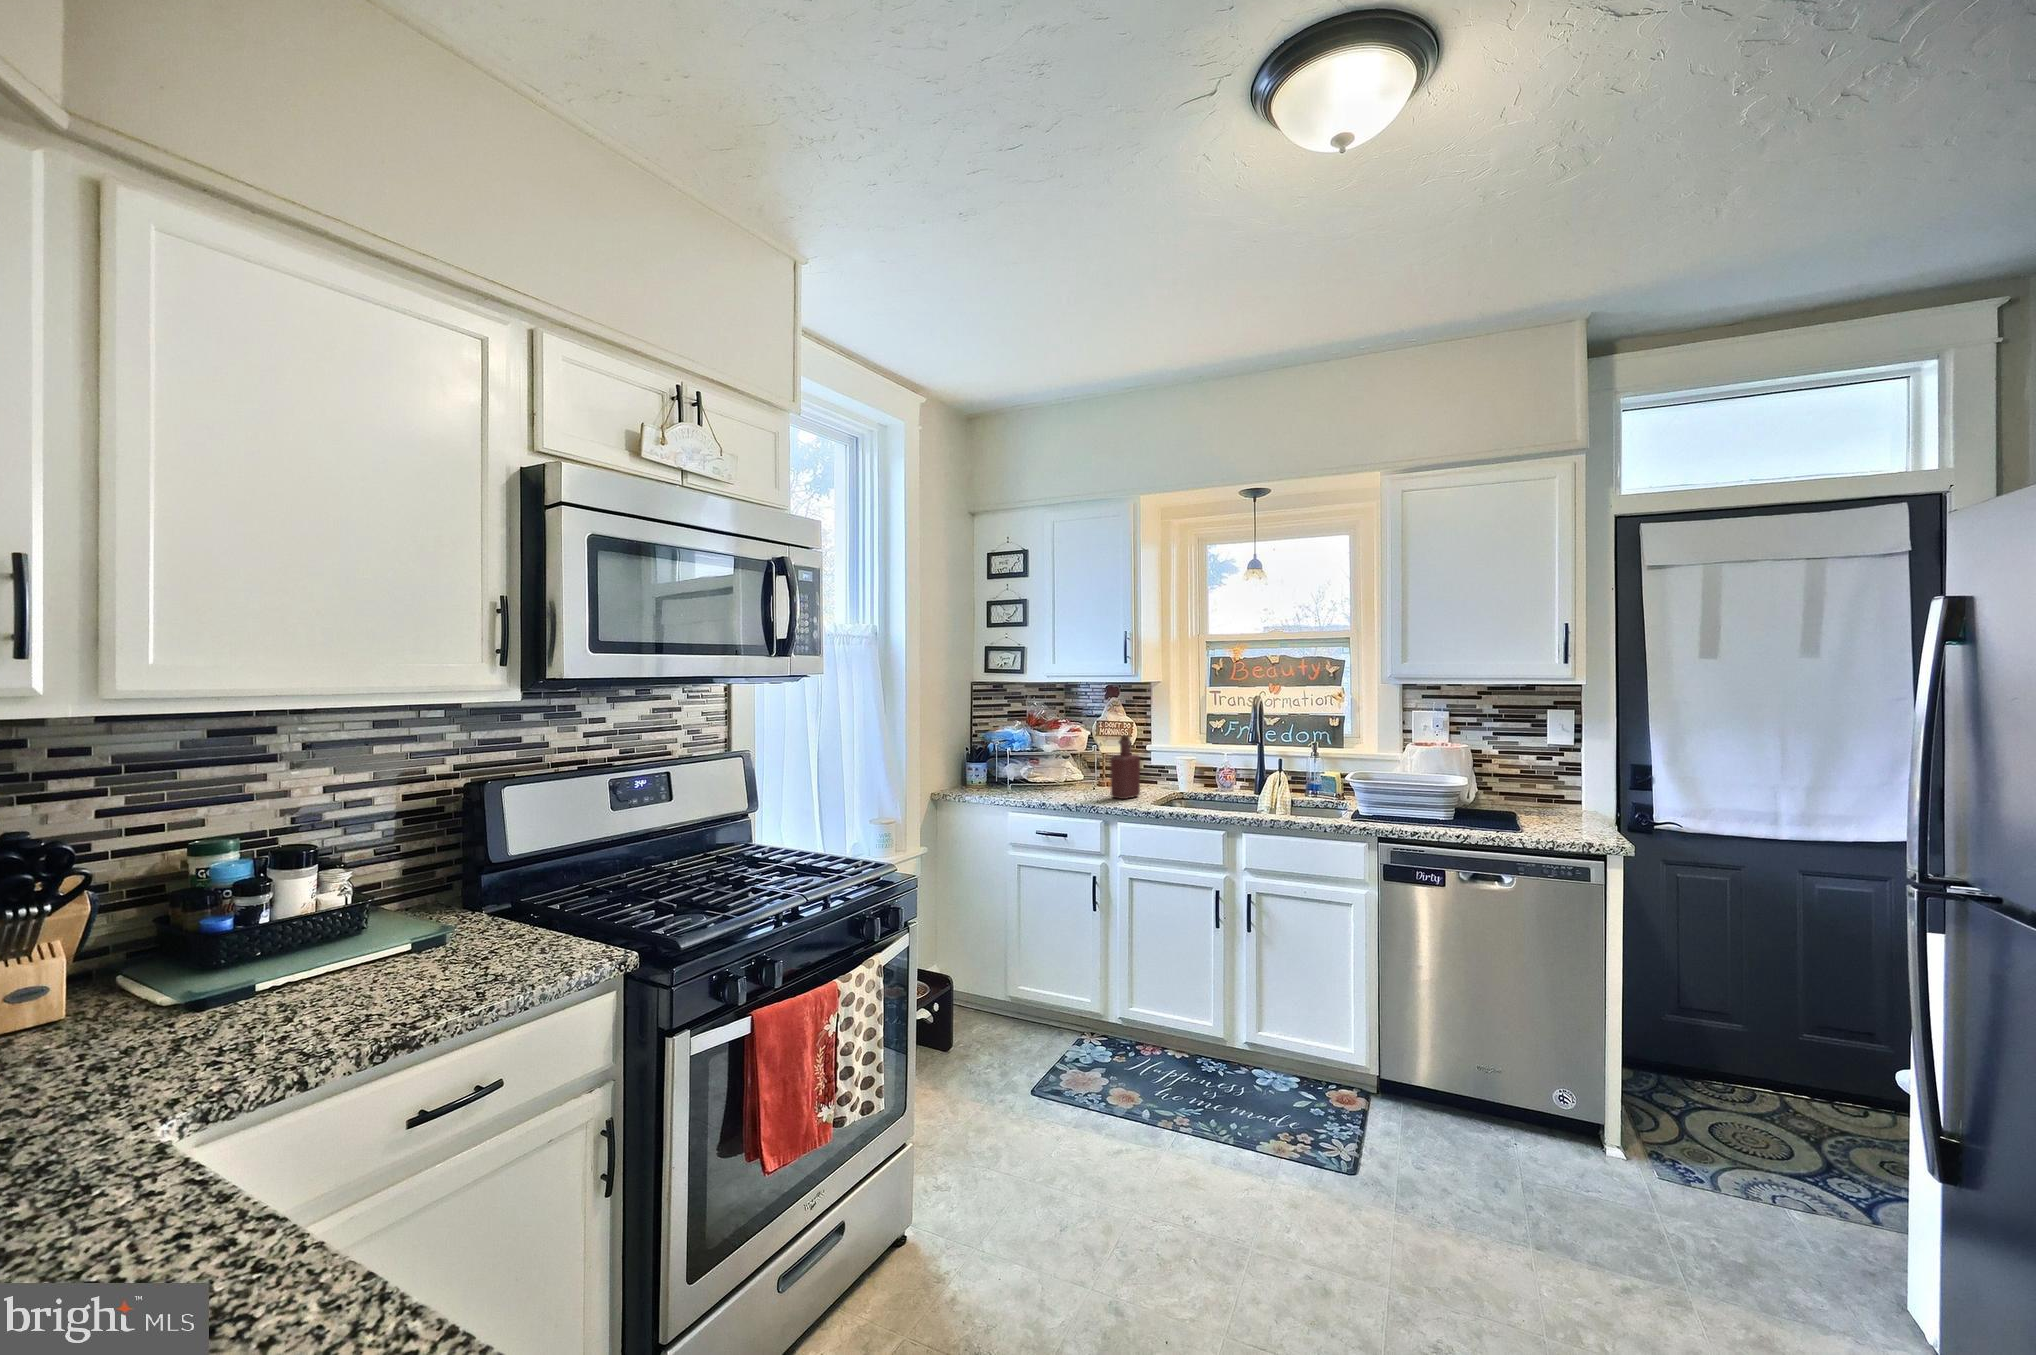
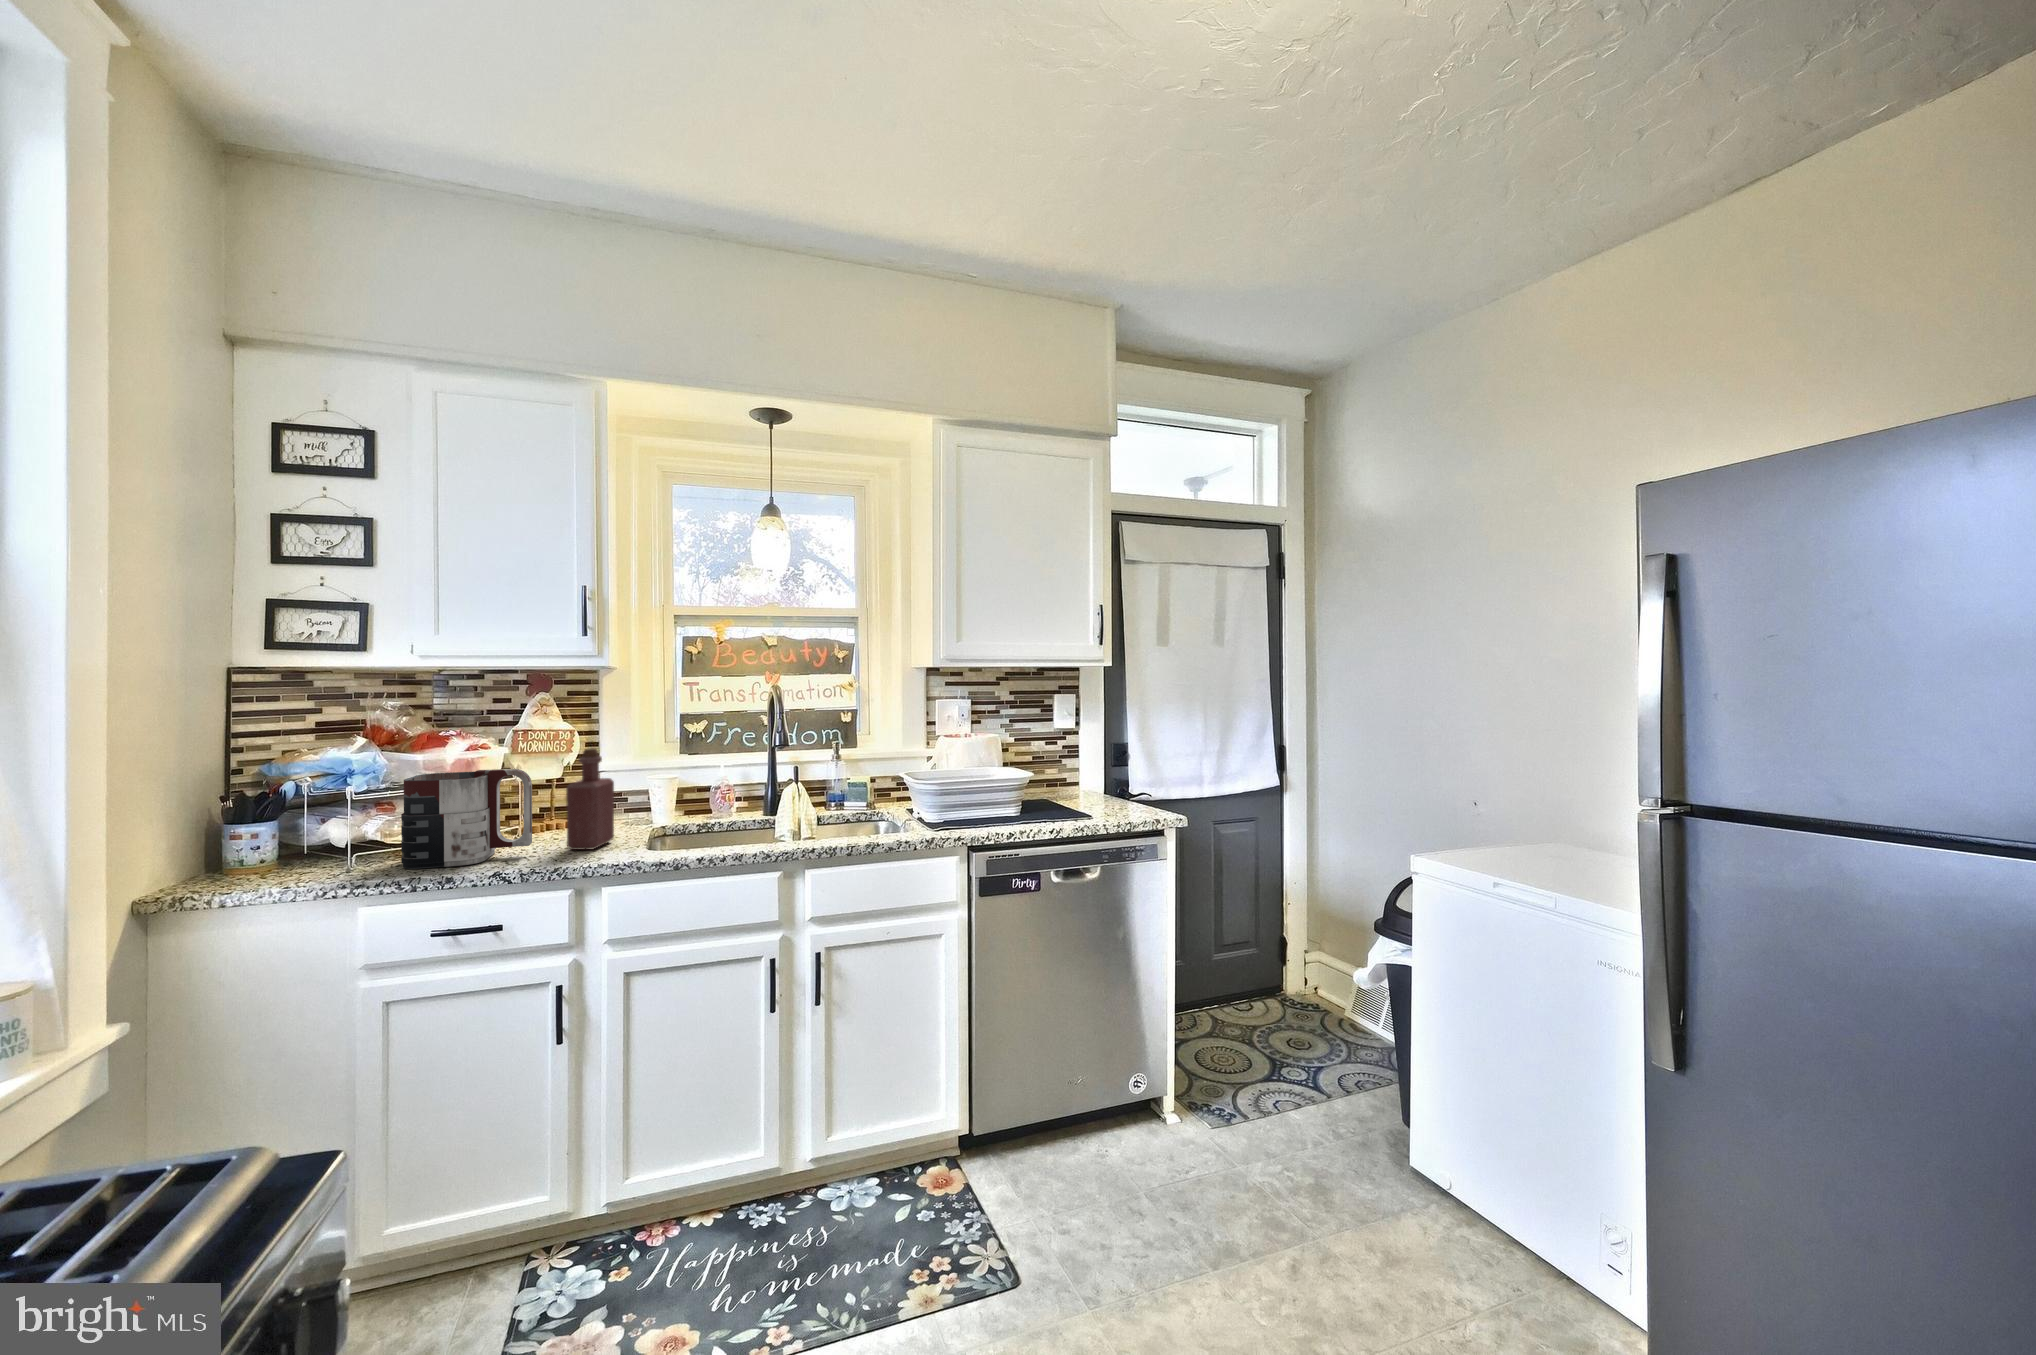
mug: none [1030,744,1092,797] -> present [401,769,532,869]

